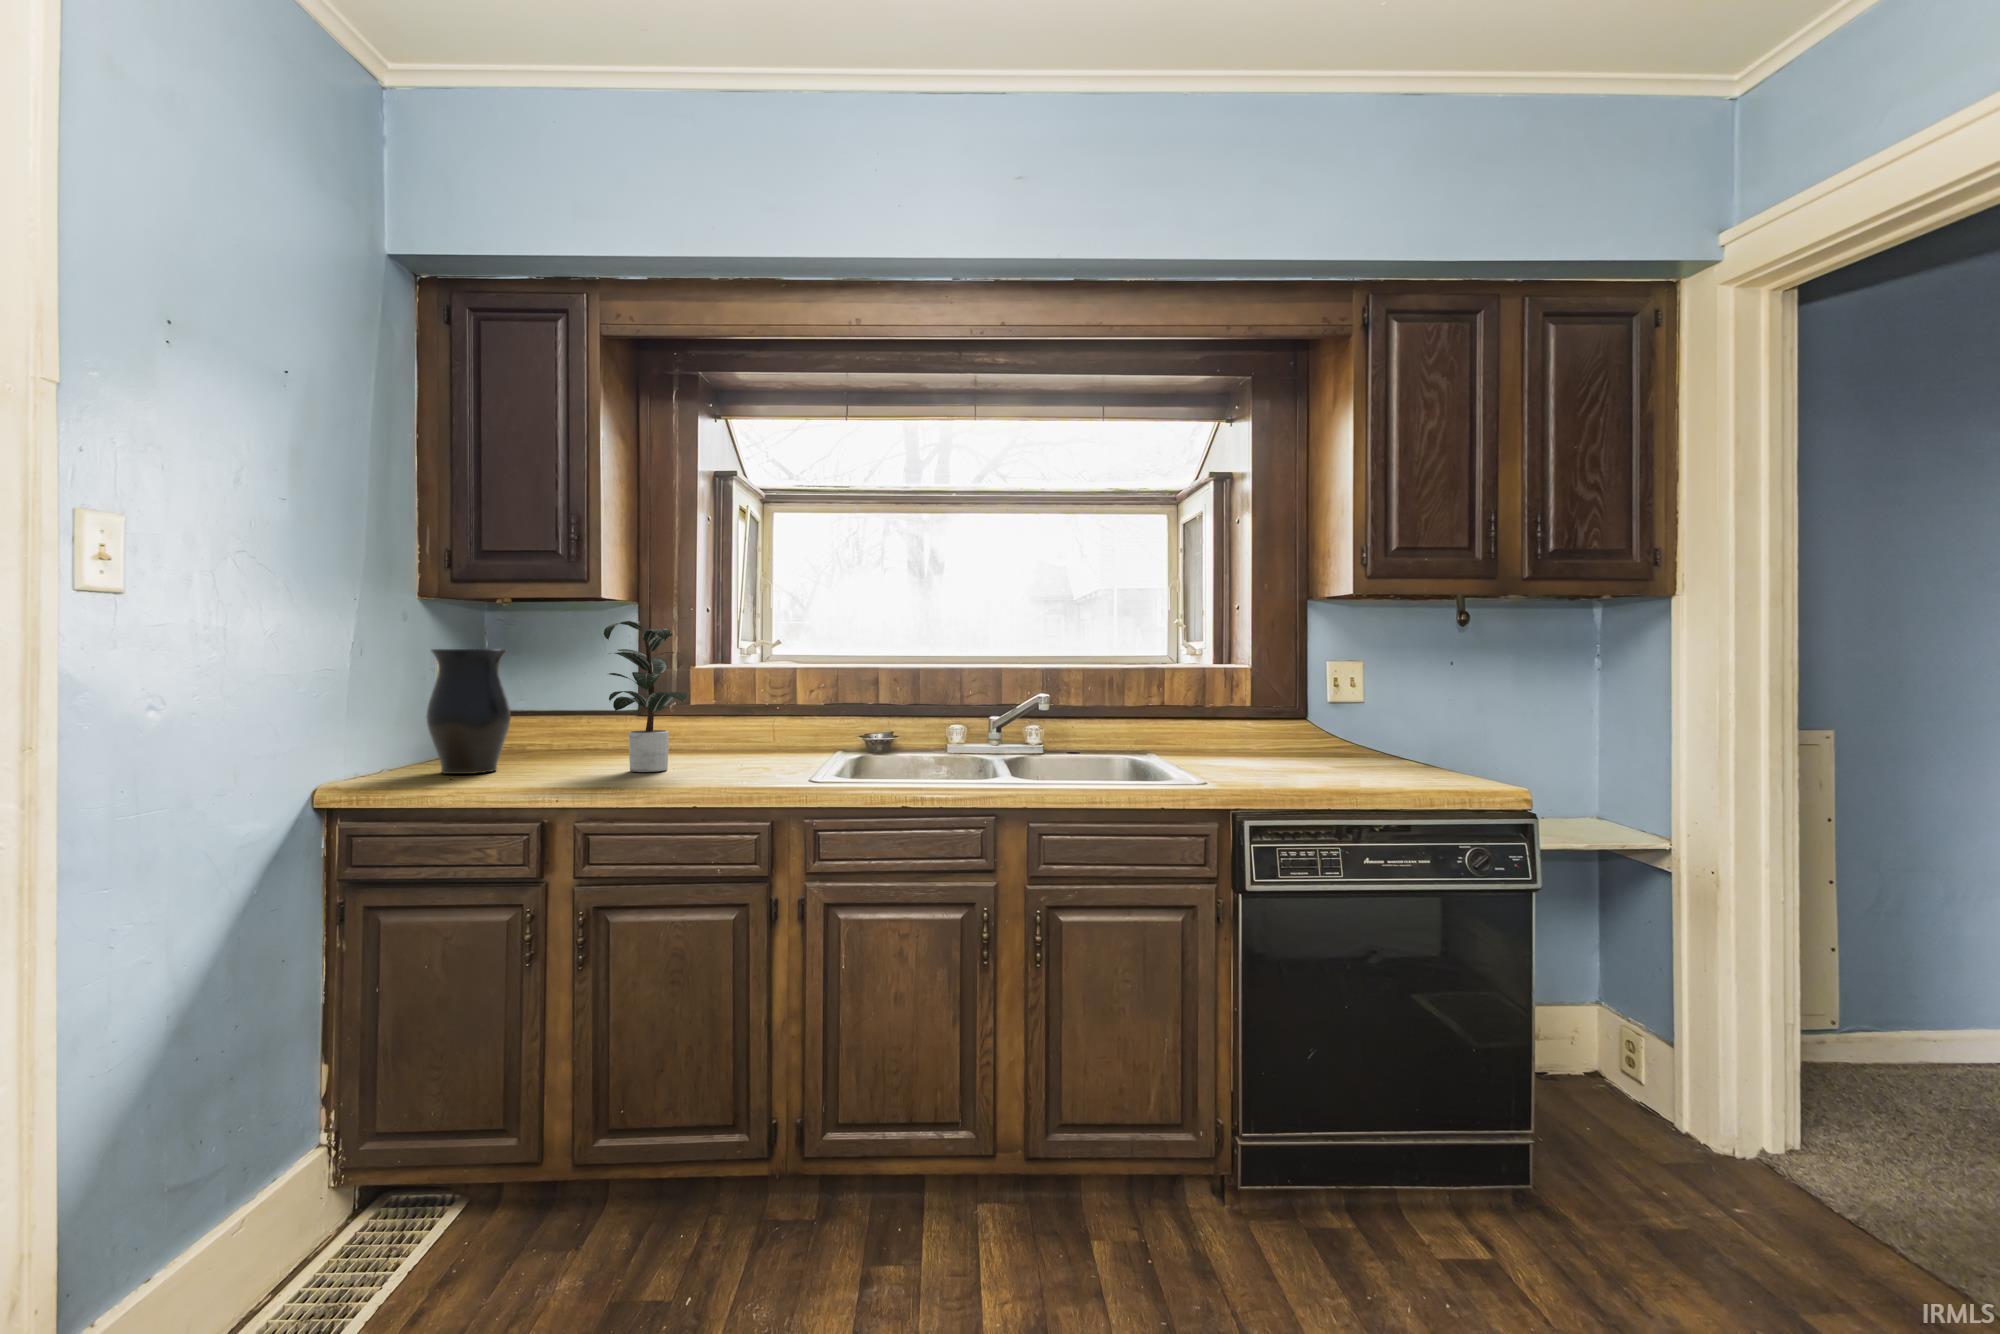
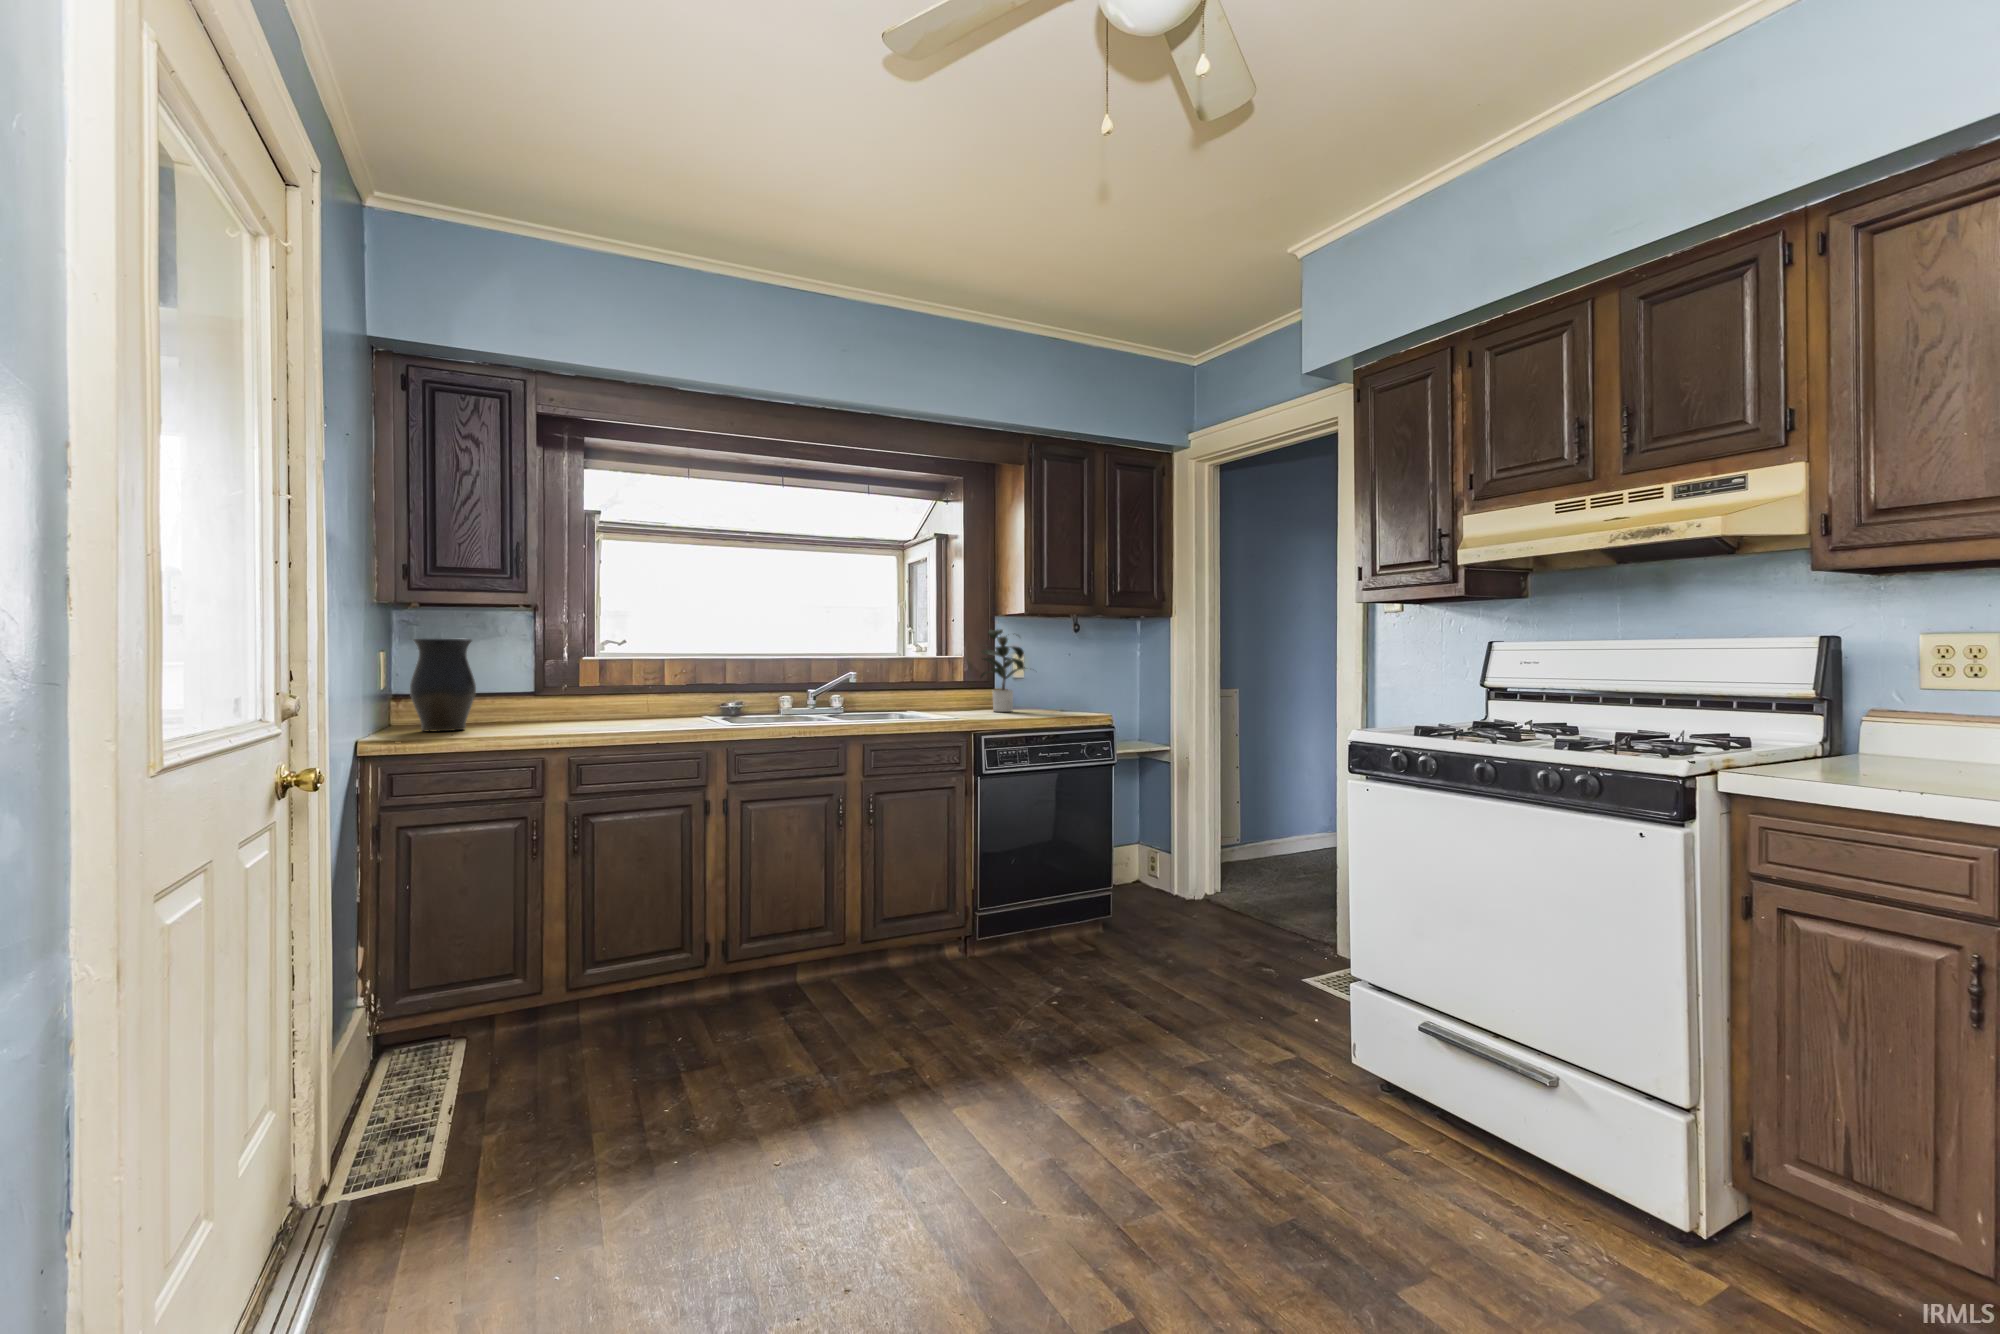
potted plant: present [604,621,687,772] -> present [981,629,1025,712]

